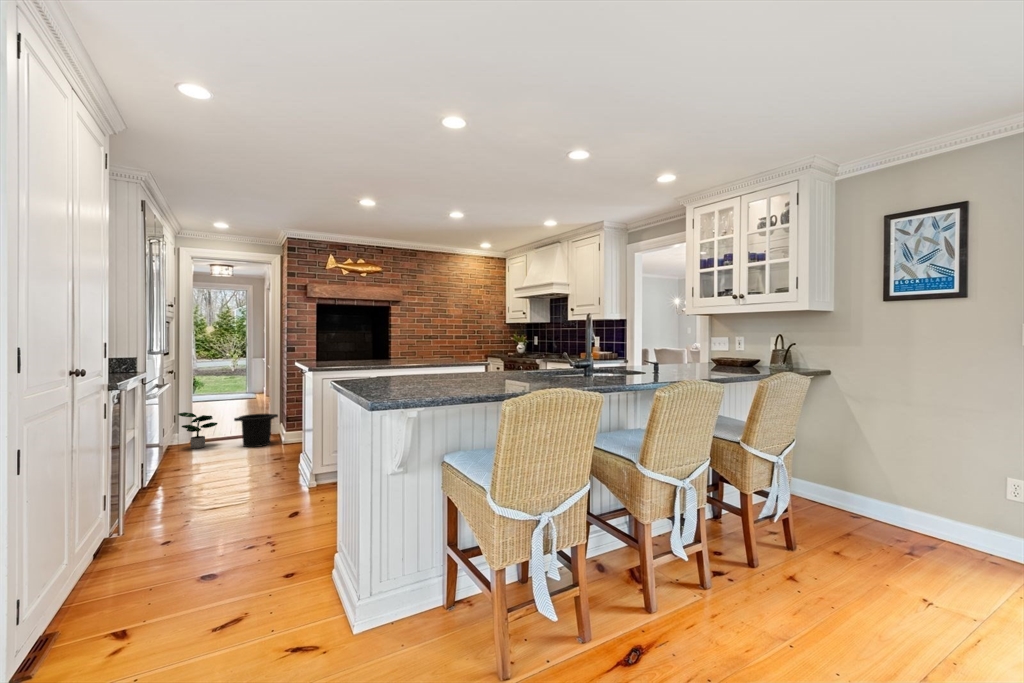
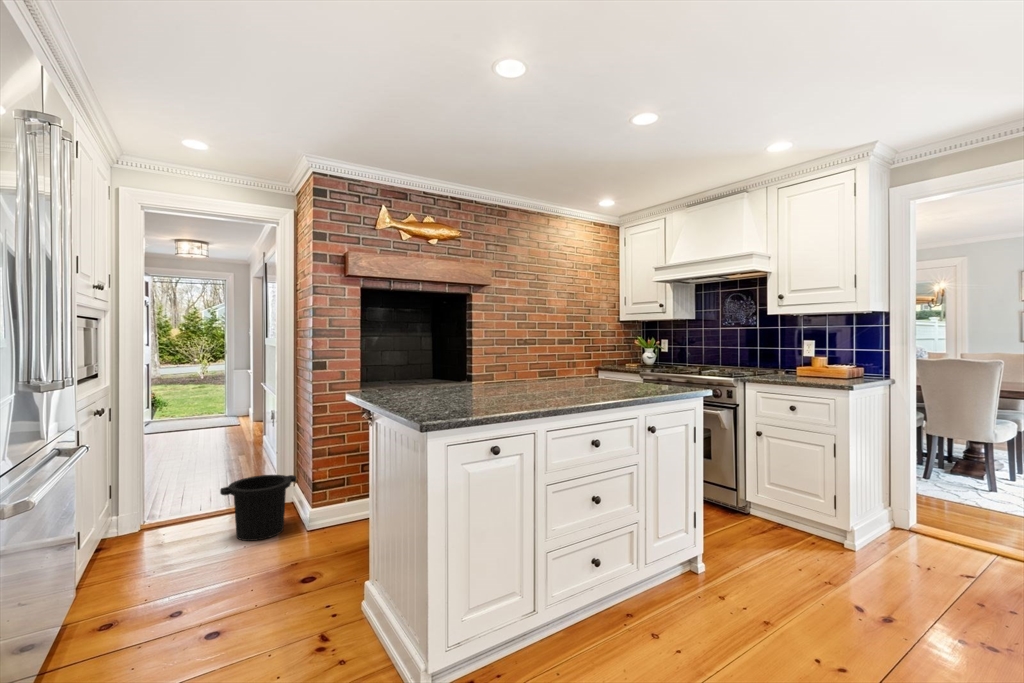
potted plant: present [178,412,218,448] -> none [114,482,190,548]

